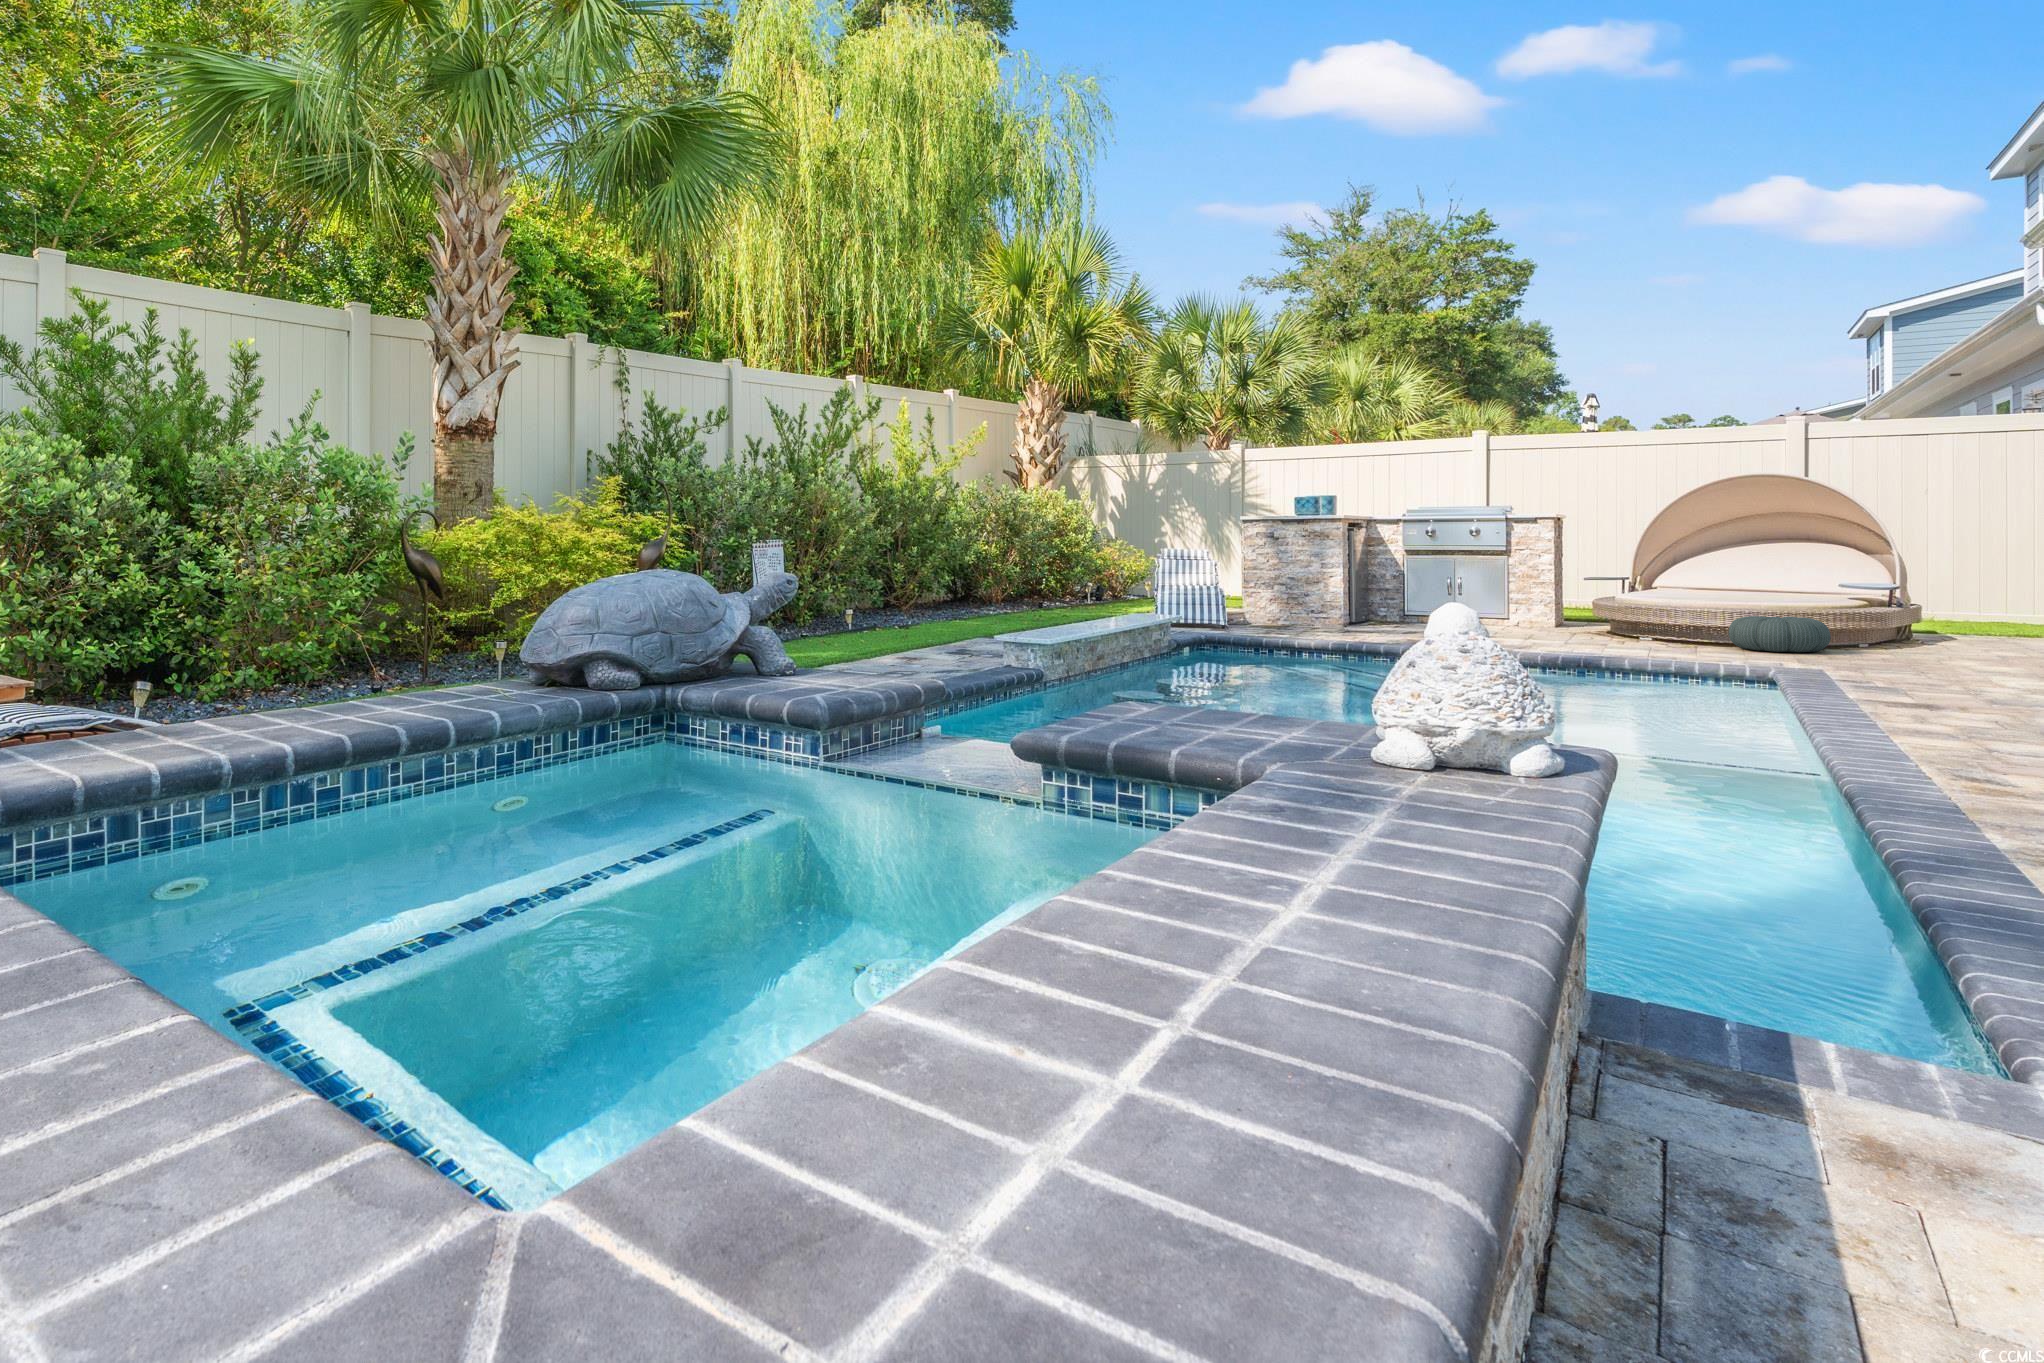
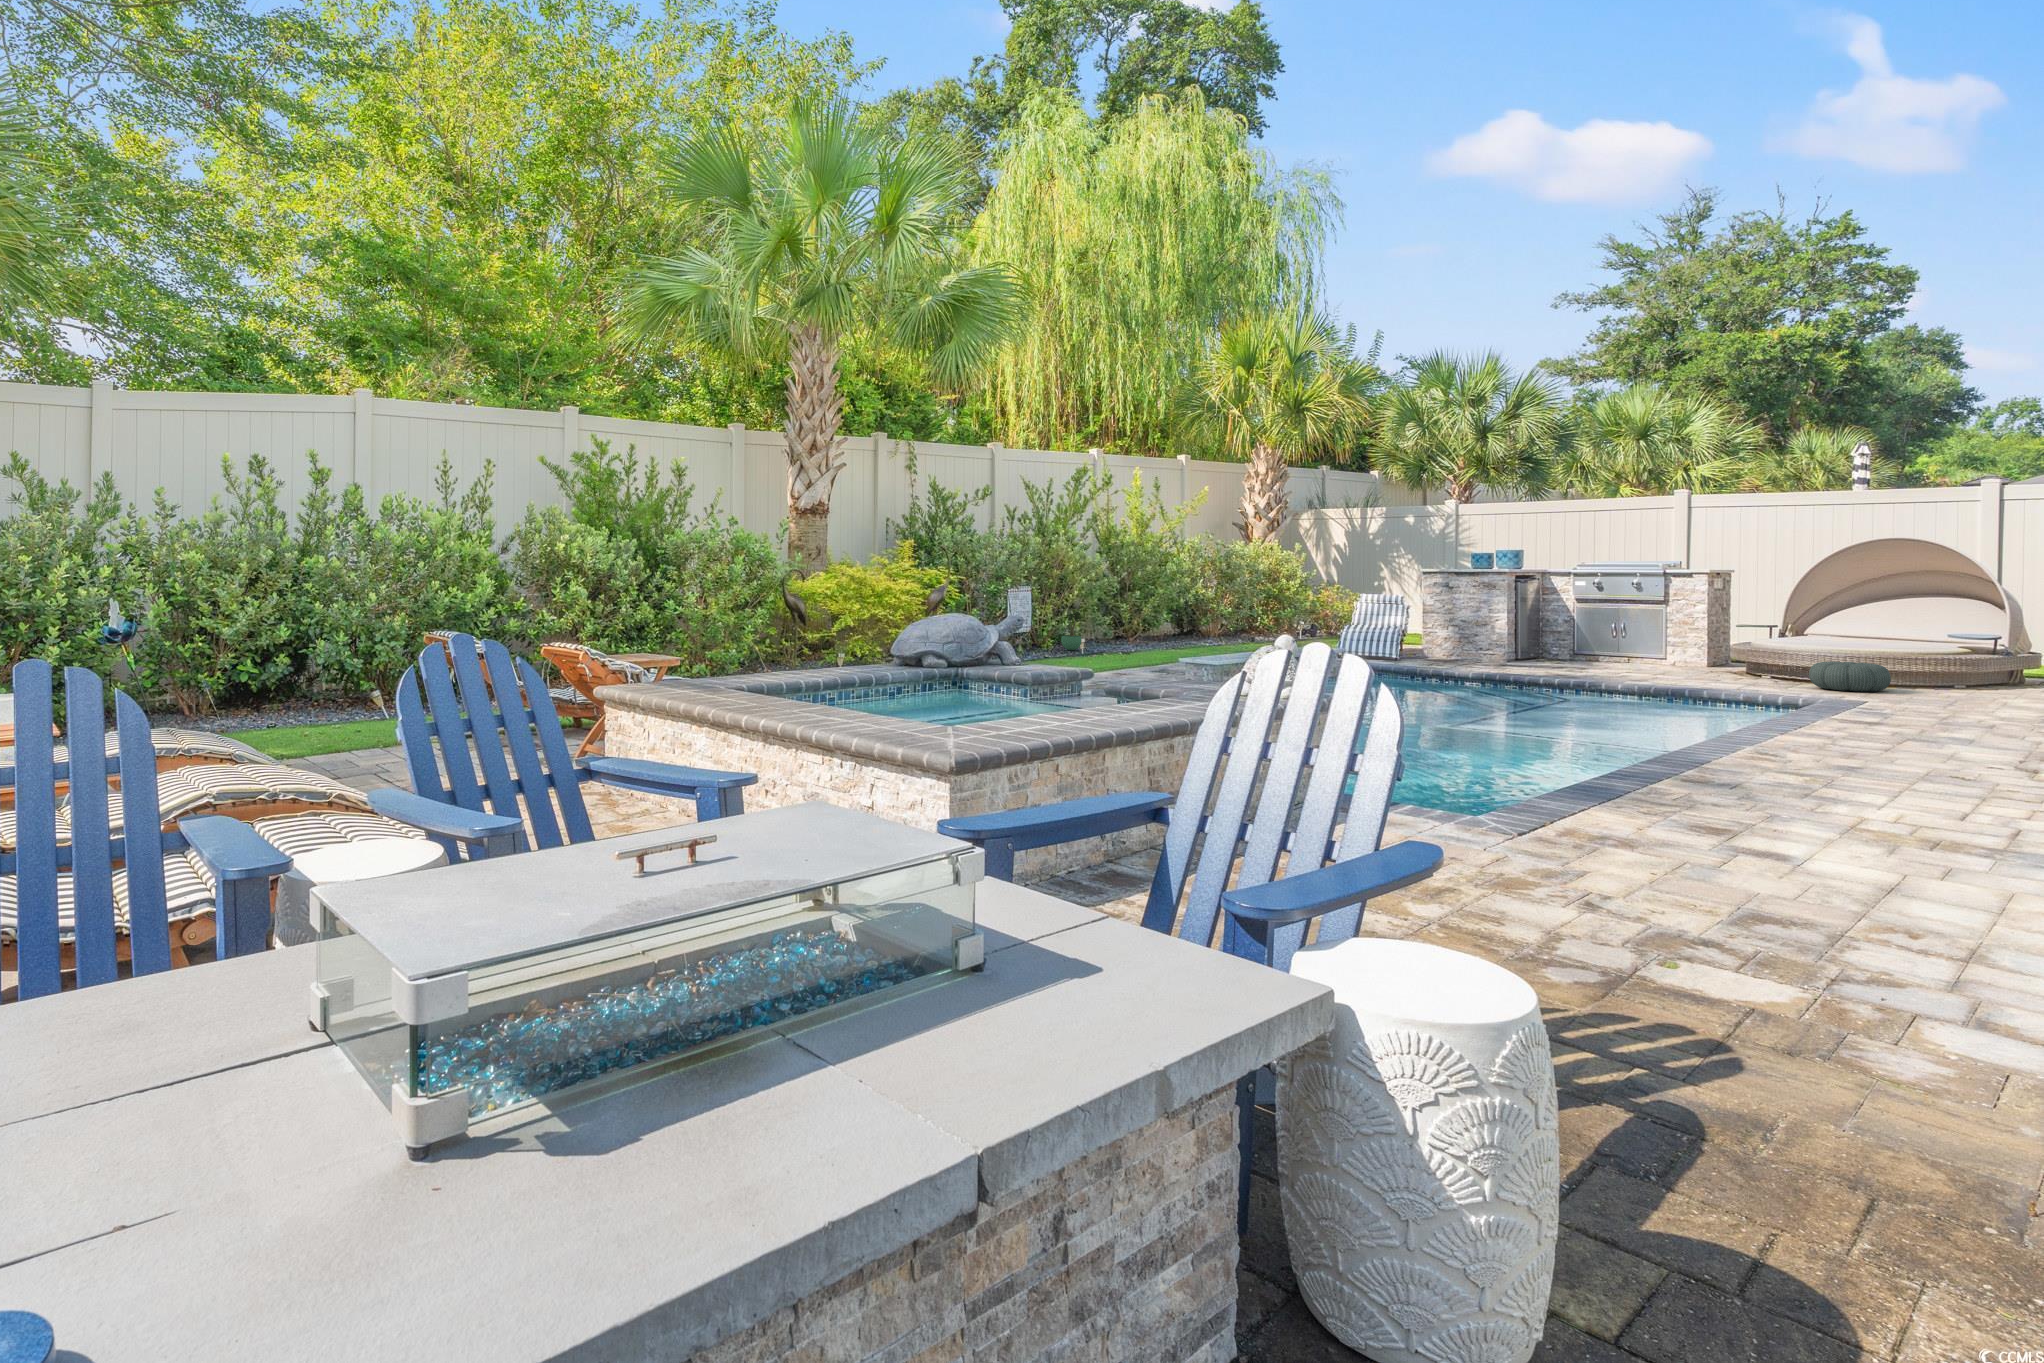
potted plant: none [825,575,851,628] -> present [1061,611,1082,650]

